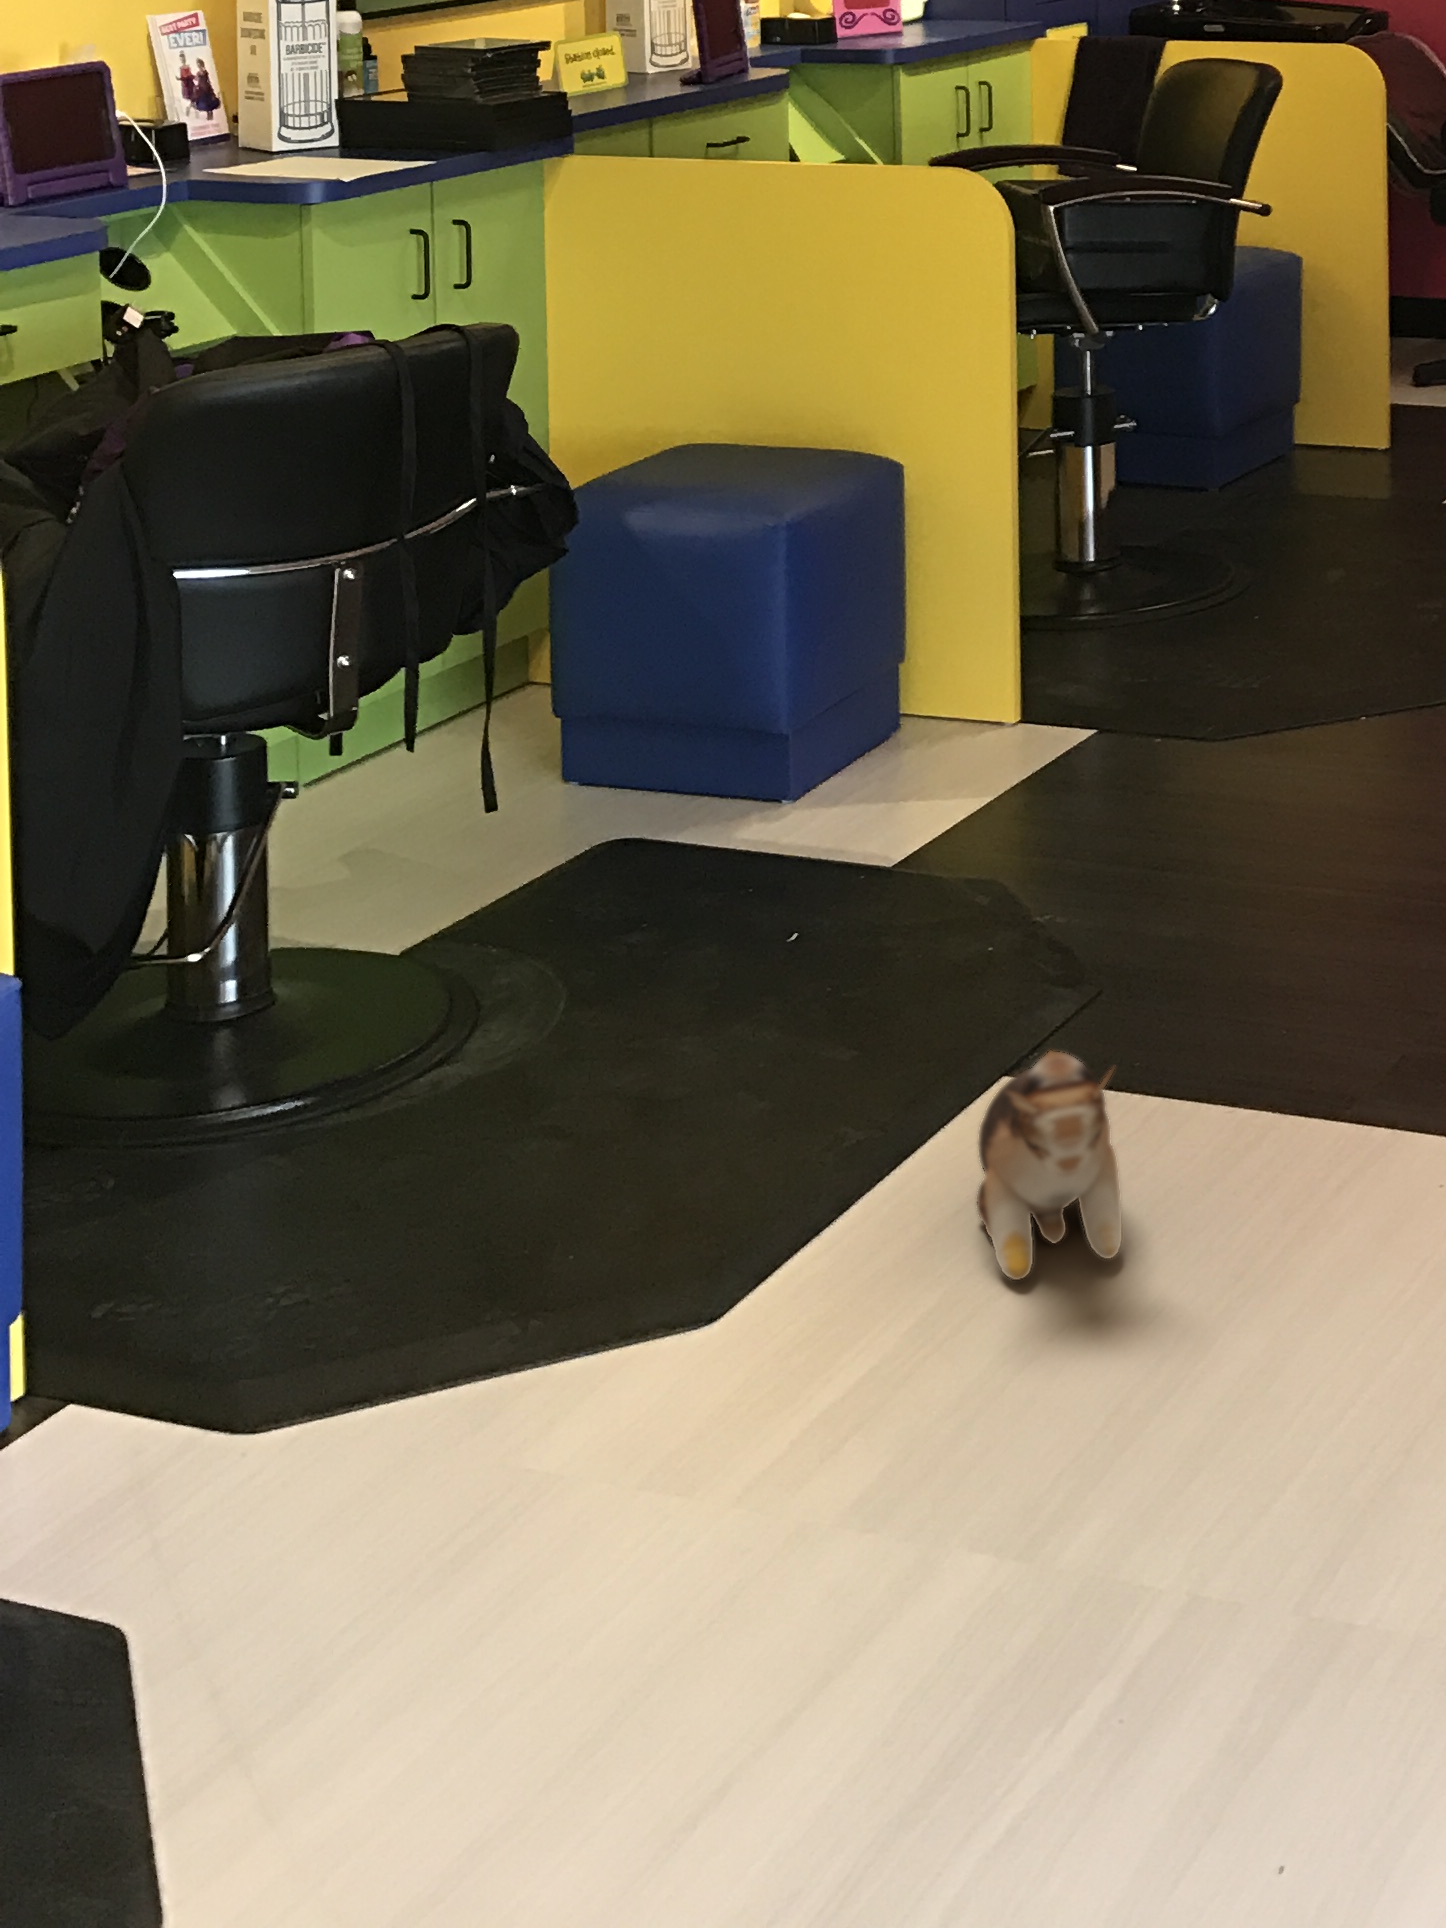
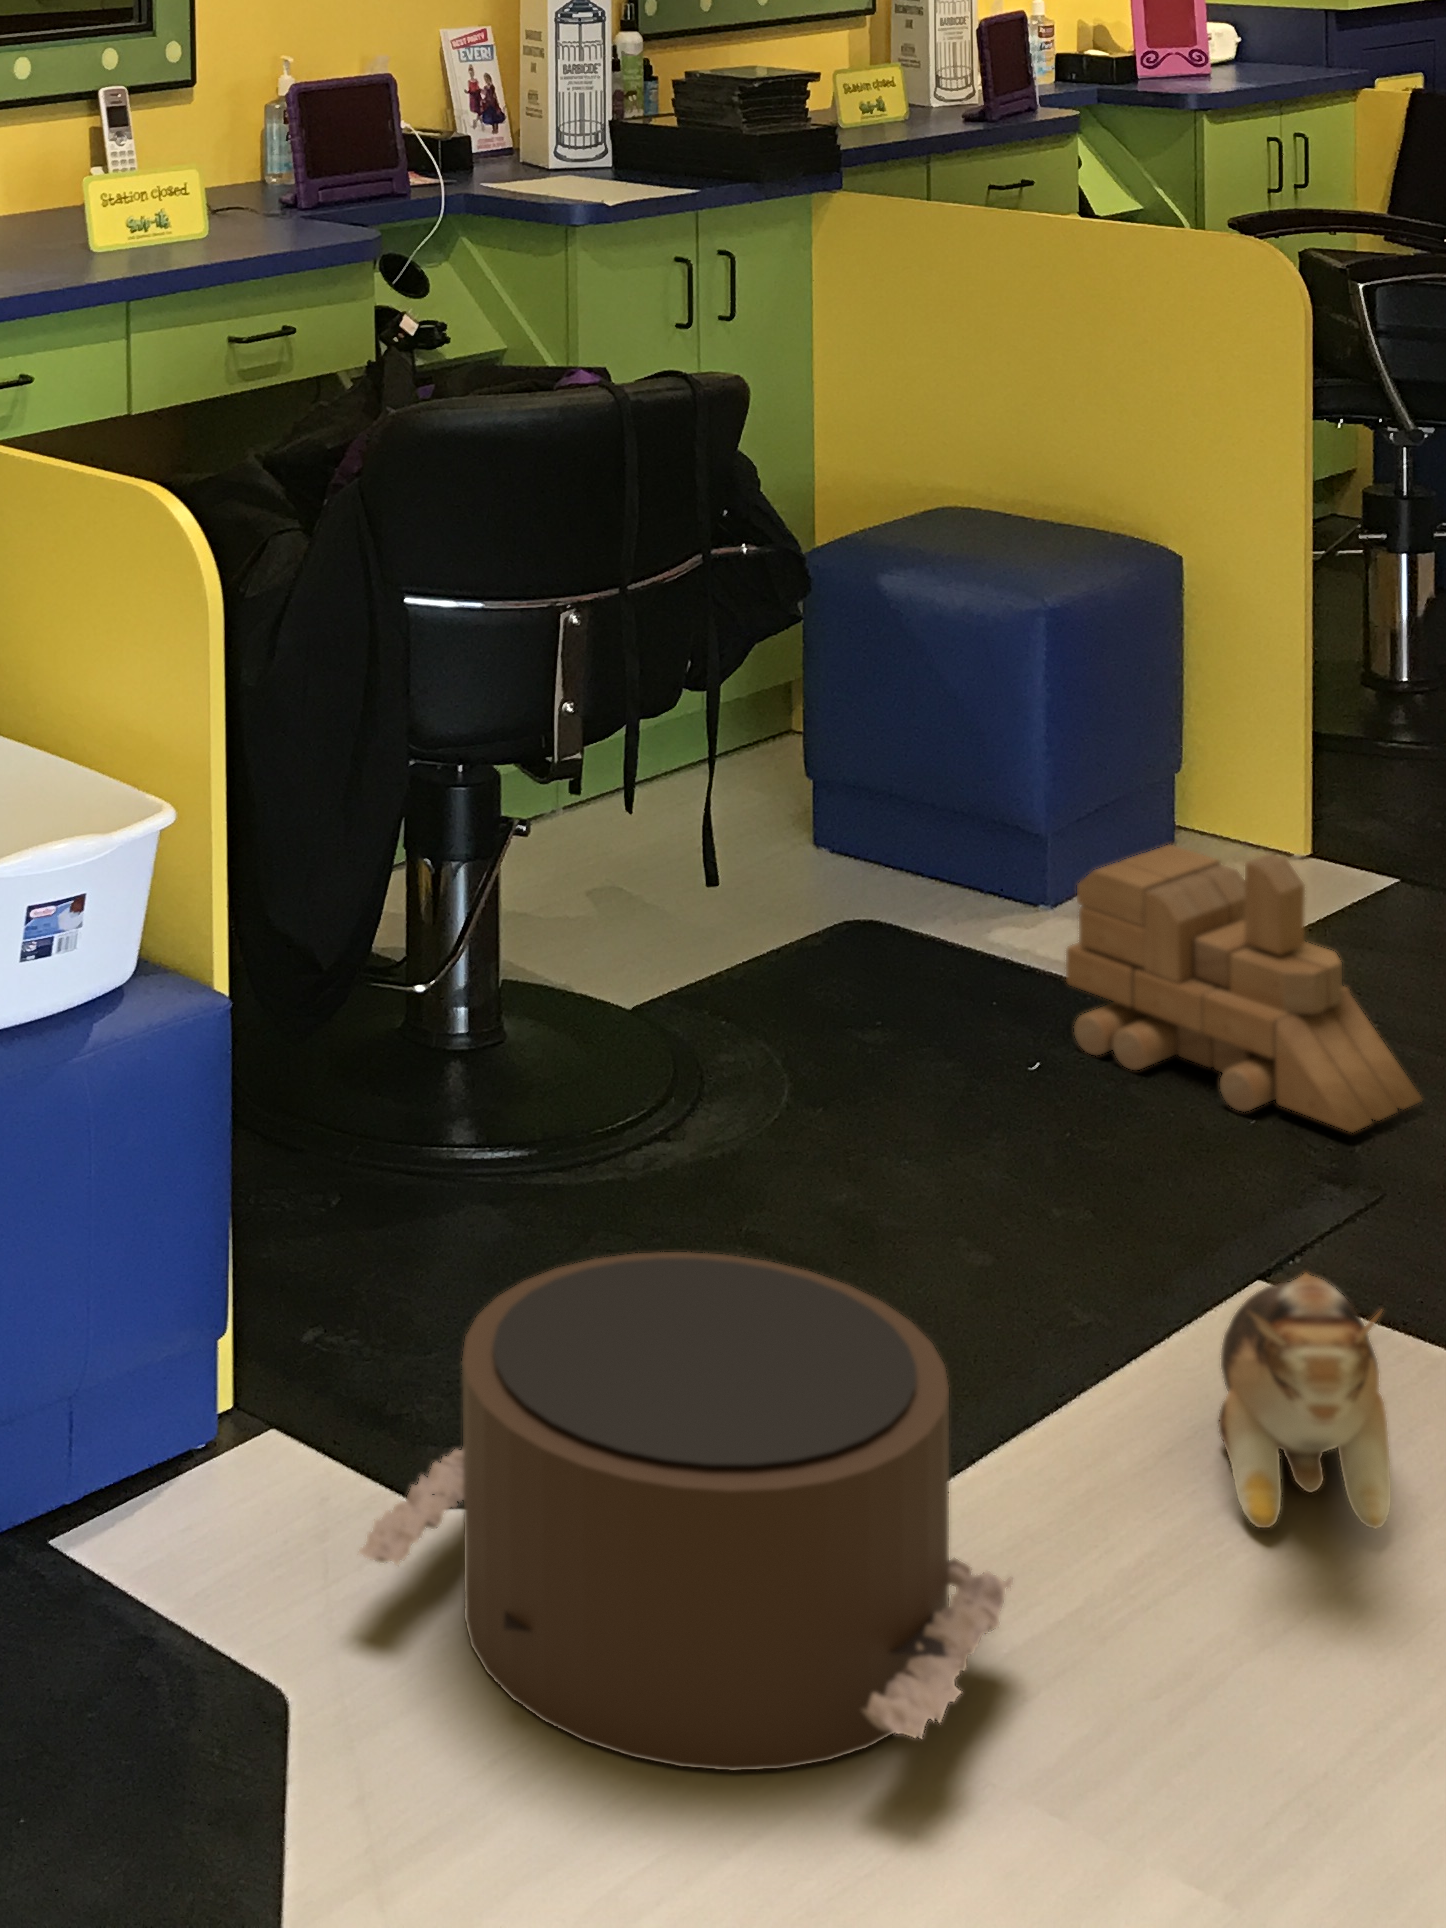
toy train: none [816,719,1128,950] -> present [1066,845,1422,1132]
pouf: none [187,1136,815,1600] -> present [359,1252,1013,1770]

